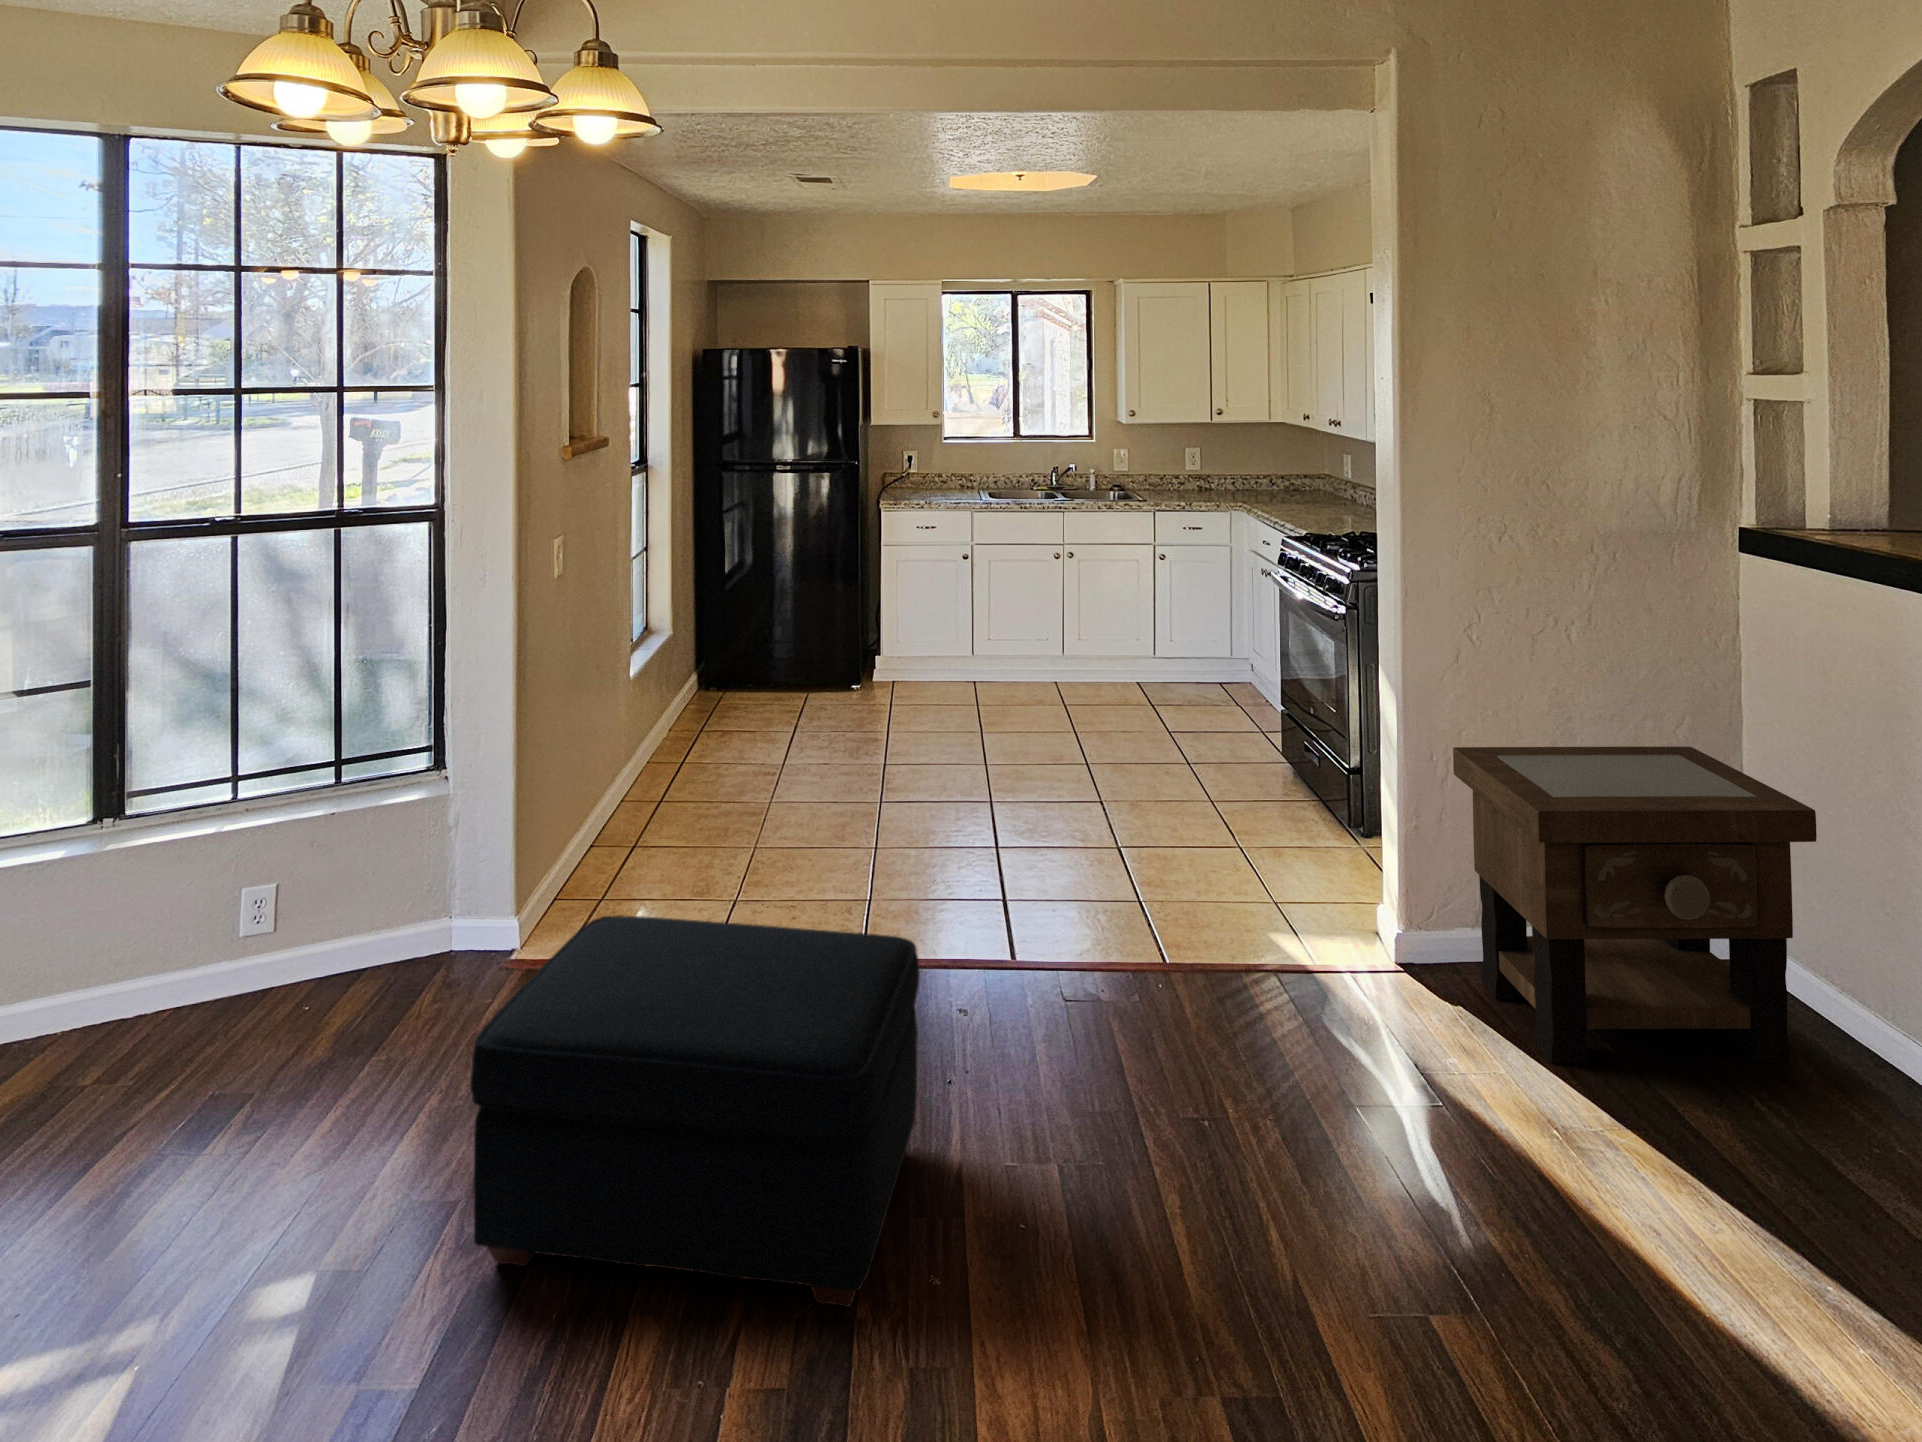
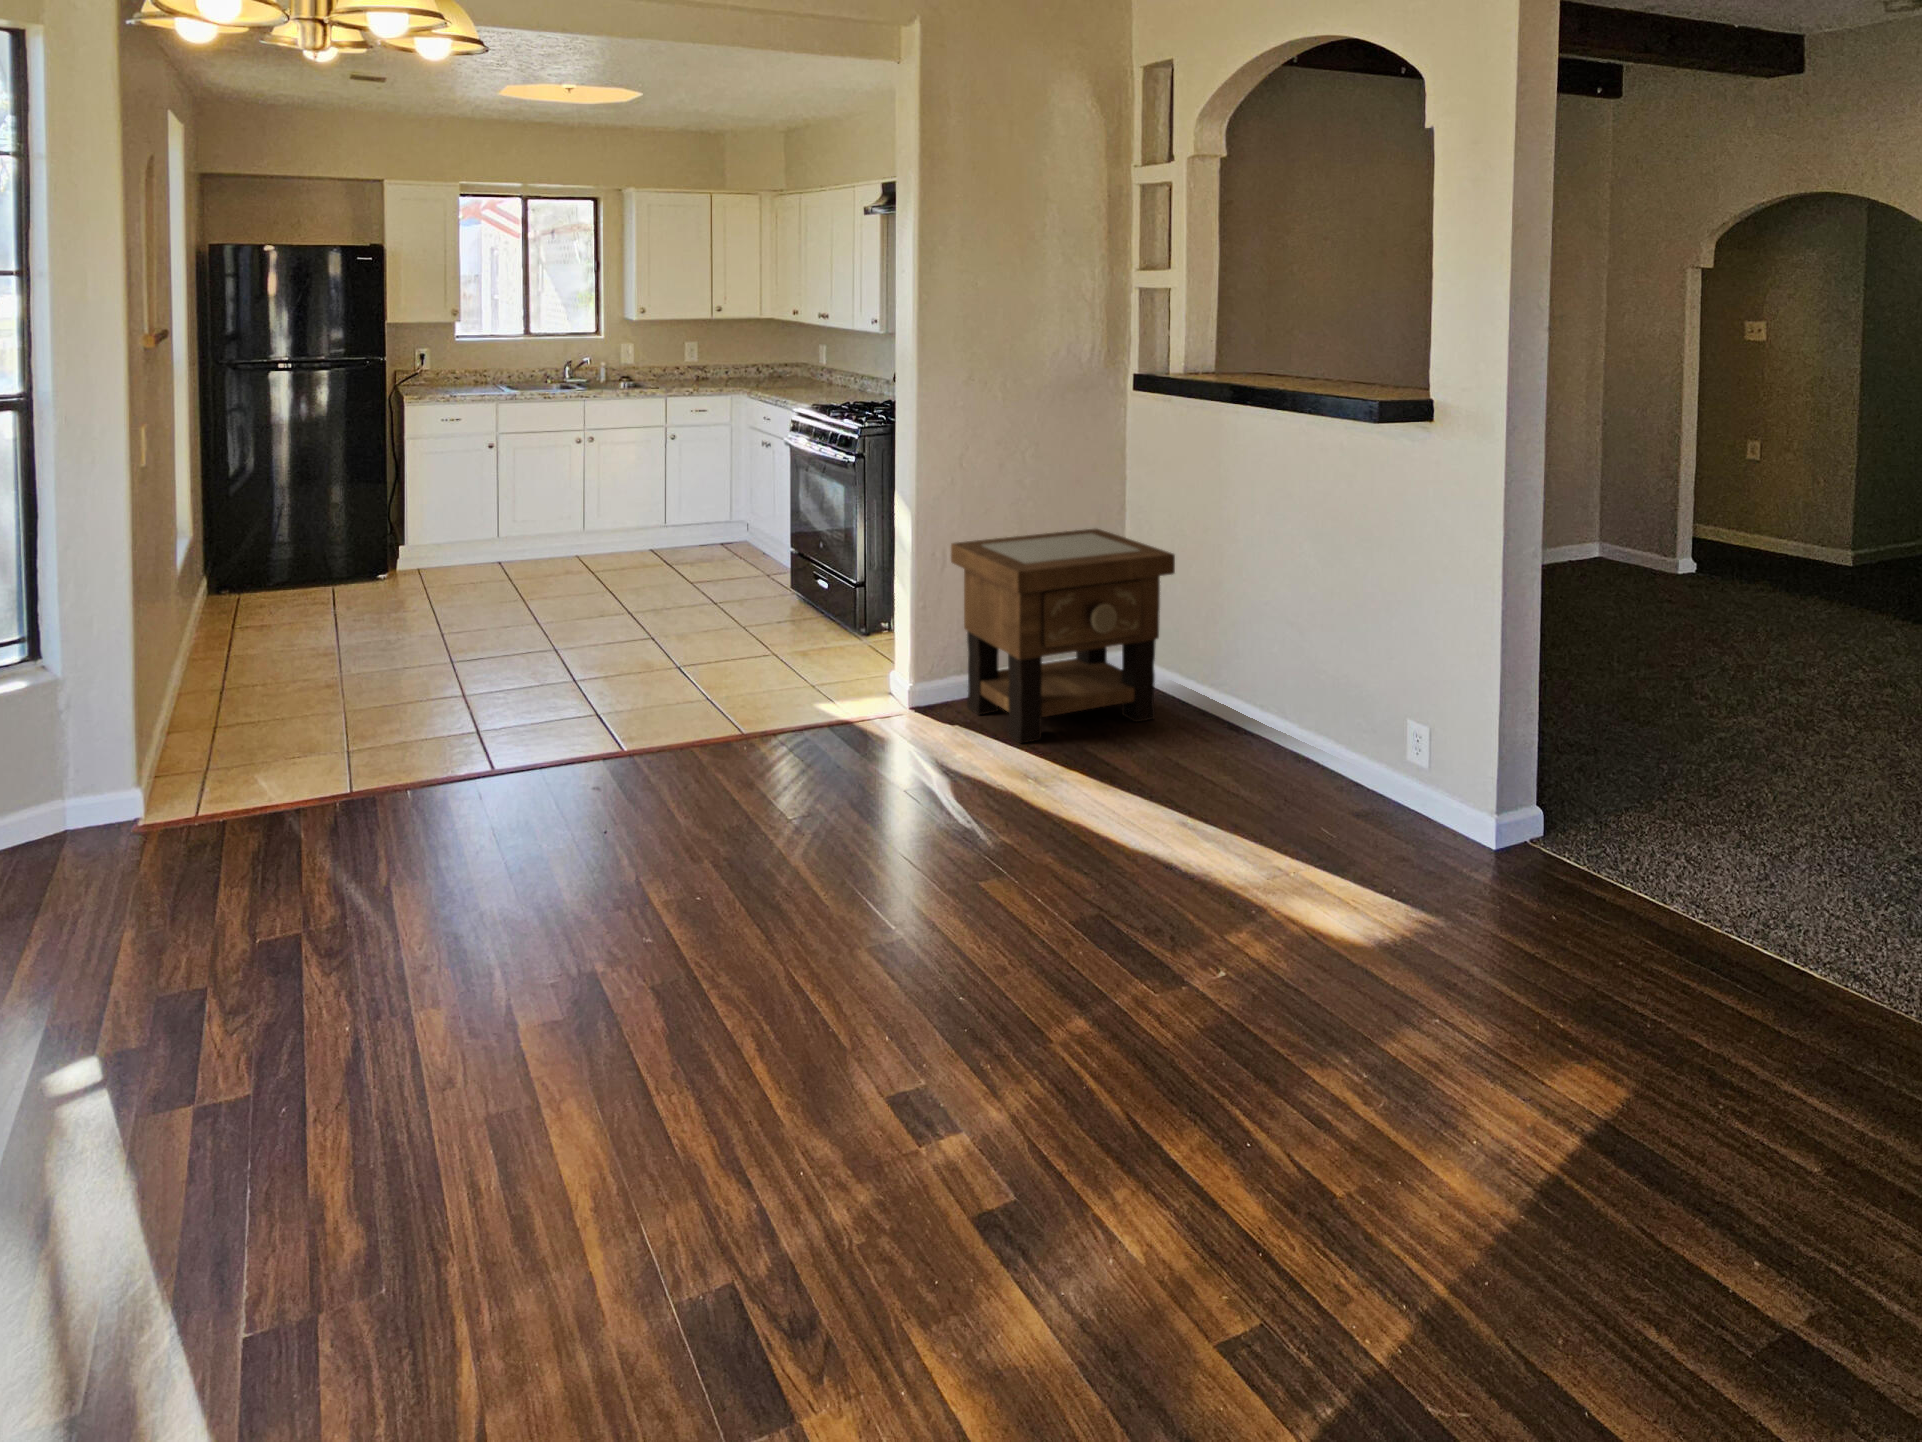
ottoman: present [471,916,920,1307] -> none [239,715,606,1017]

